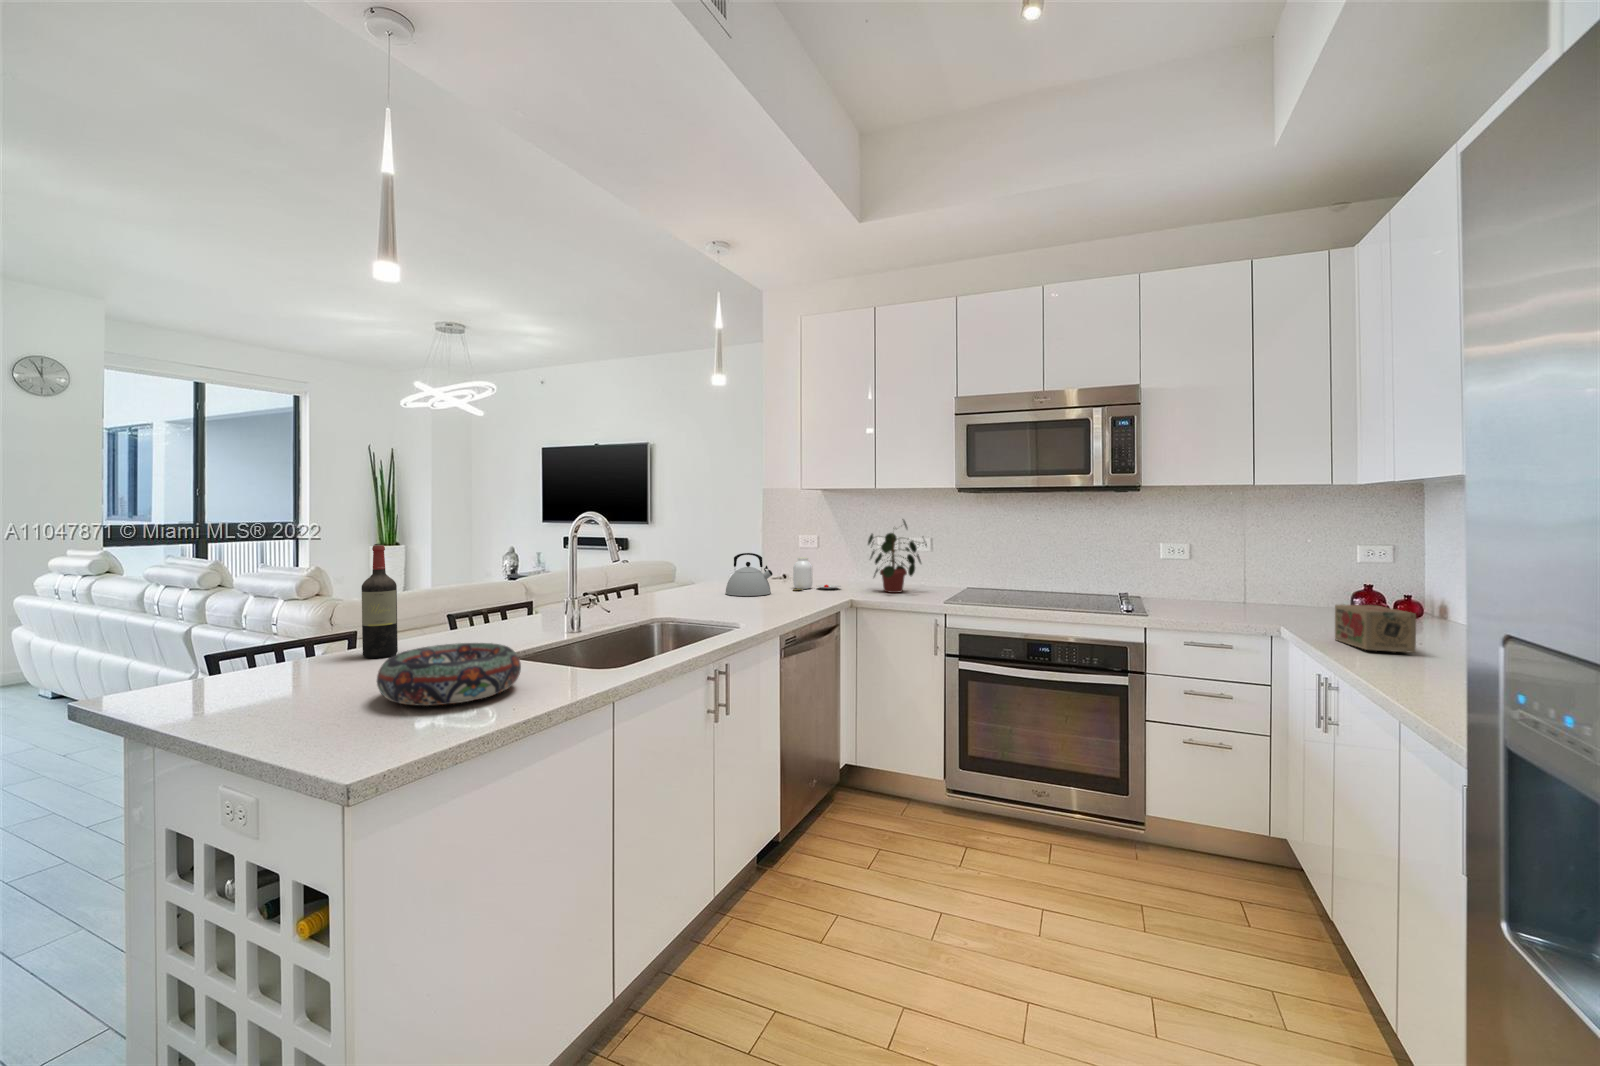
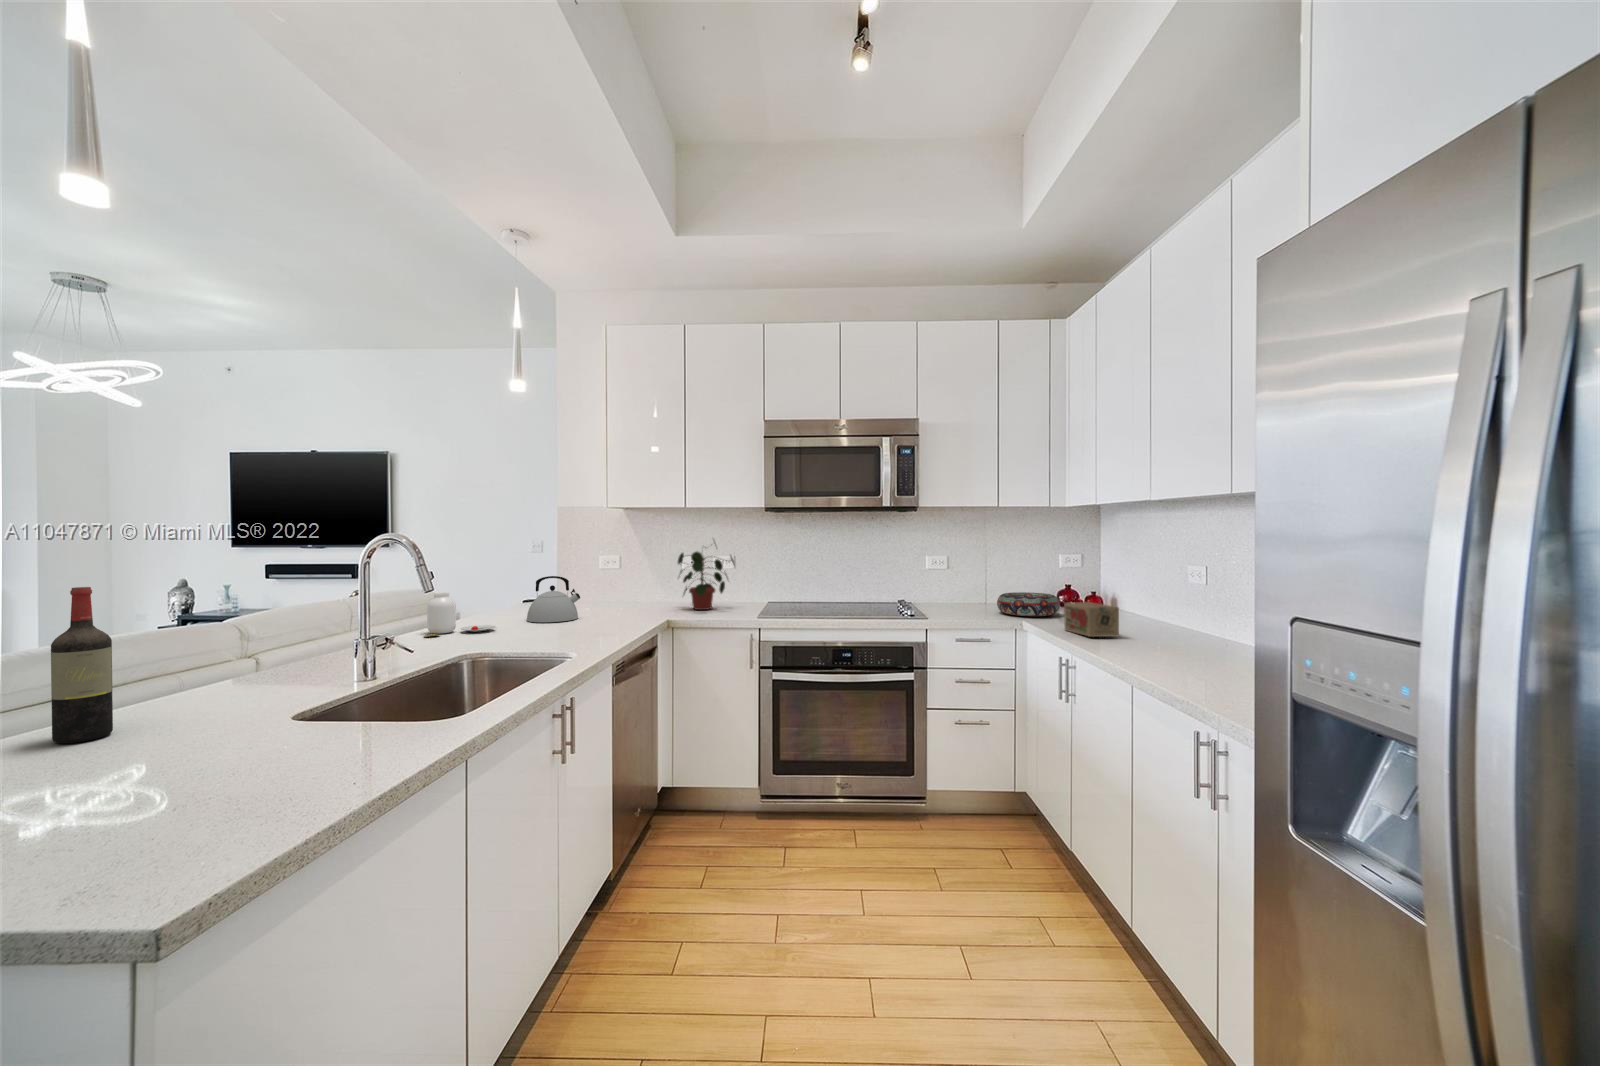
jar: present [793,558,841,590] -> present [424,593,495,637]
decorative bowl: present [377,643,521,706] -> present [997,592,1060,616]

